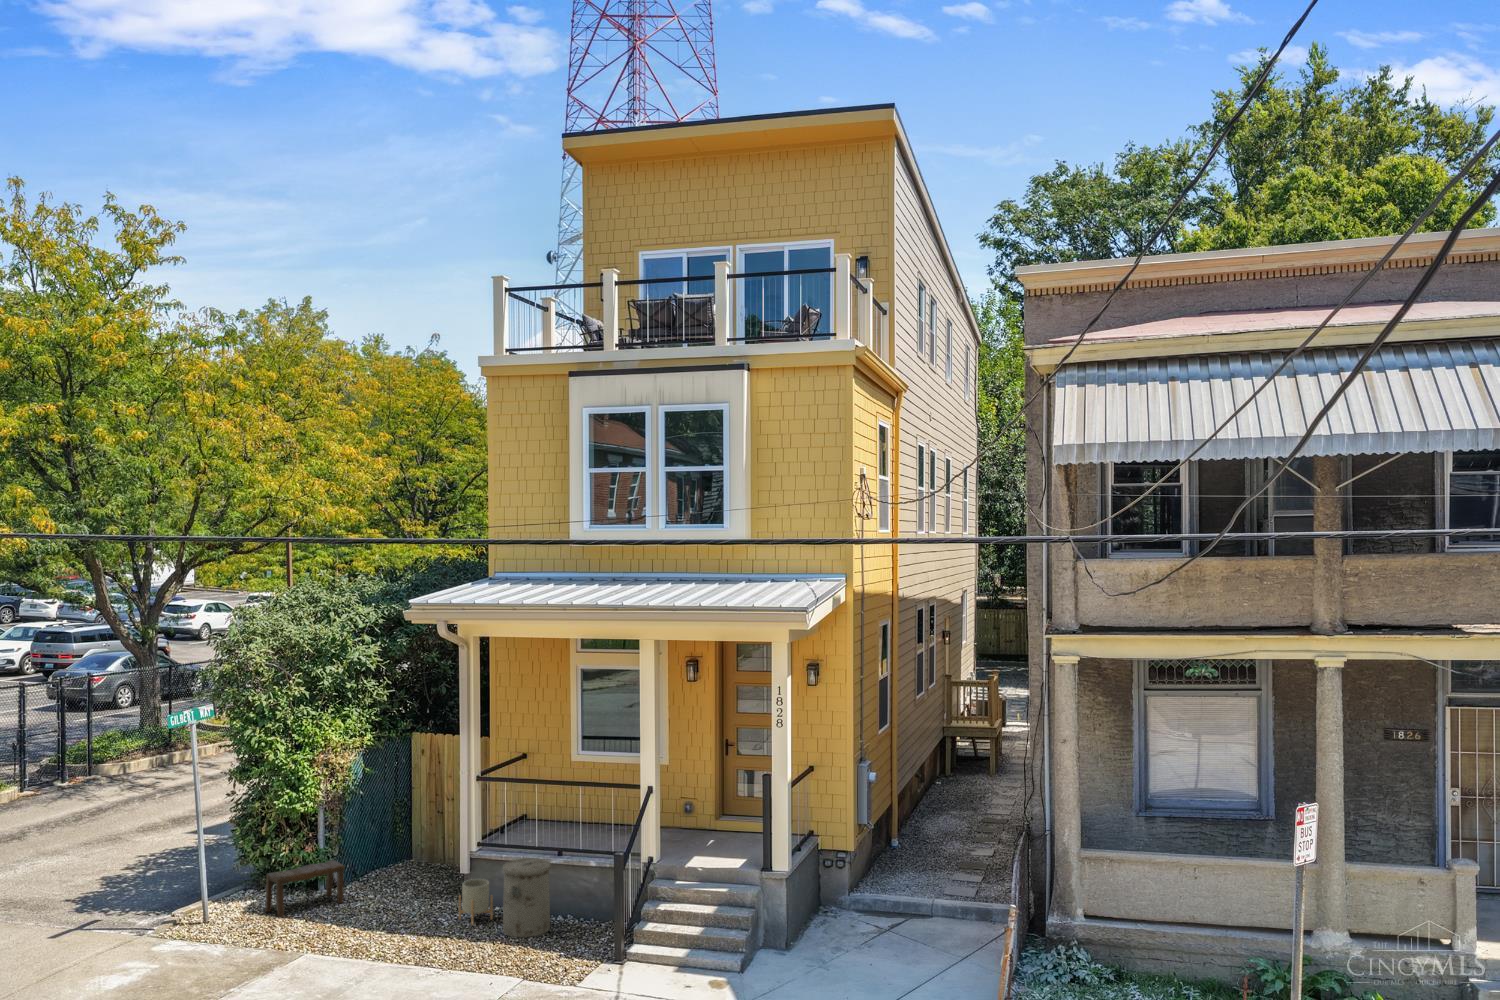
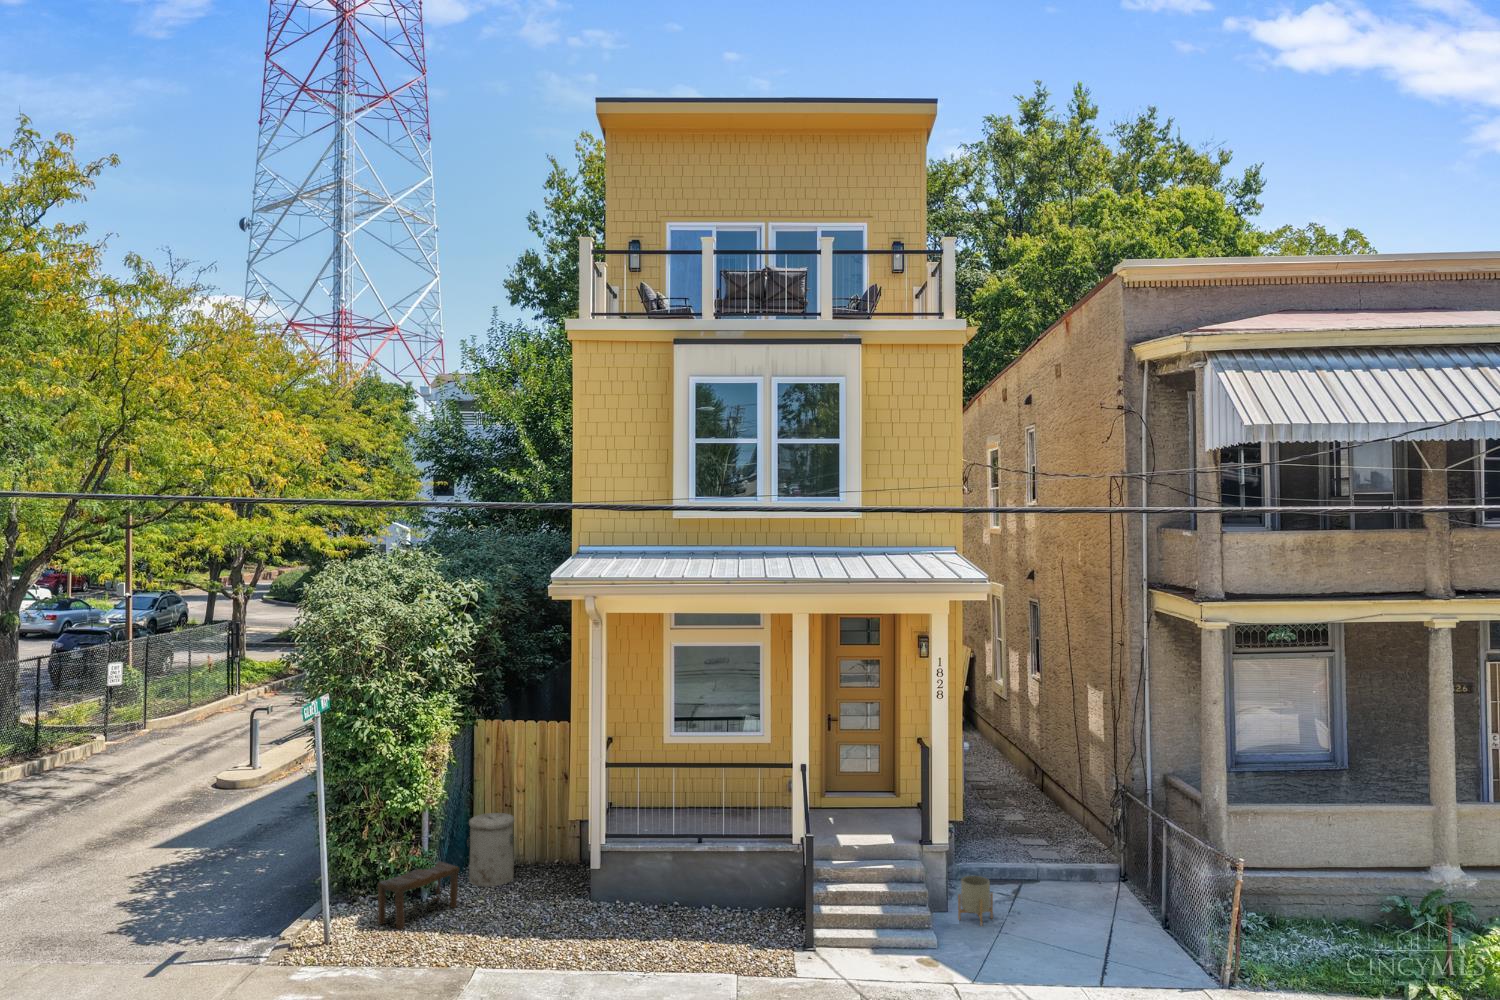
trash can: present [503,858,551,937] -> present [467,813,514,887]
planter: present [459,879,493,925] -> present [958,876,993,926]

